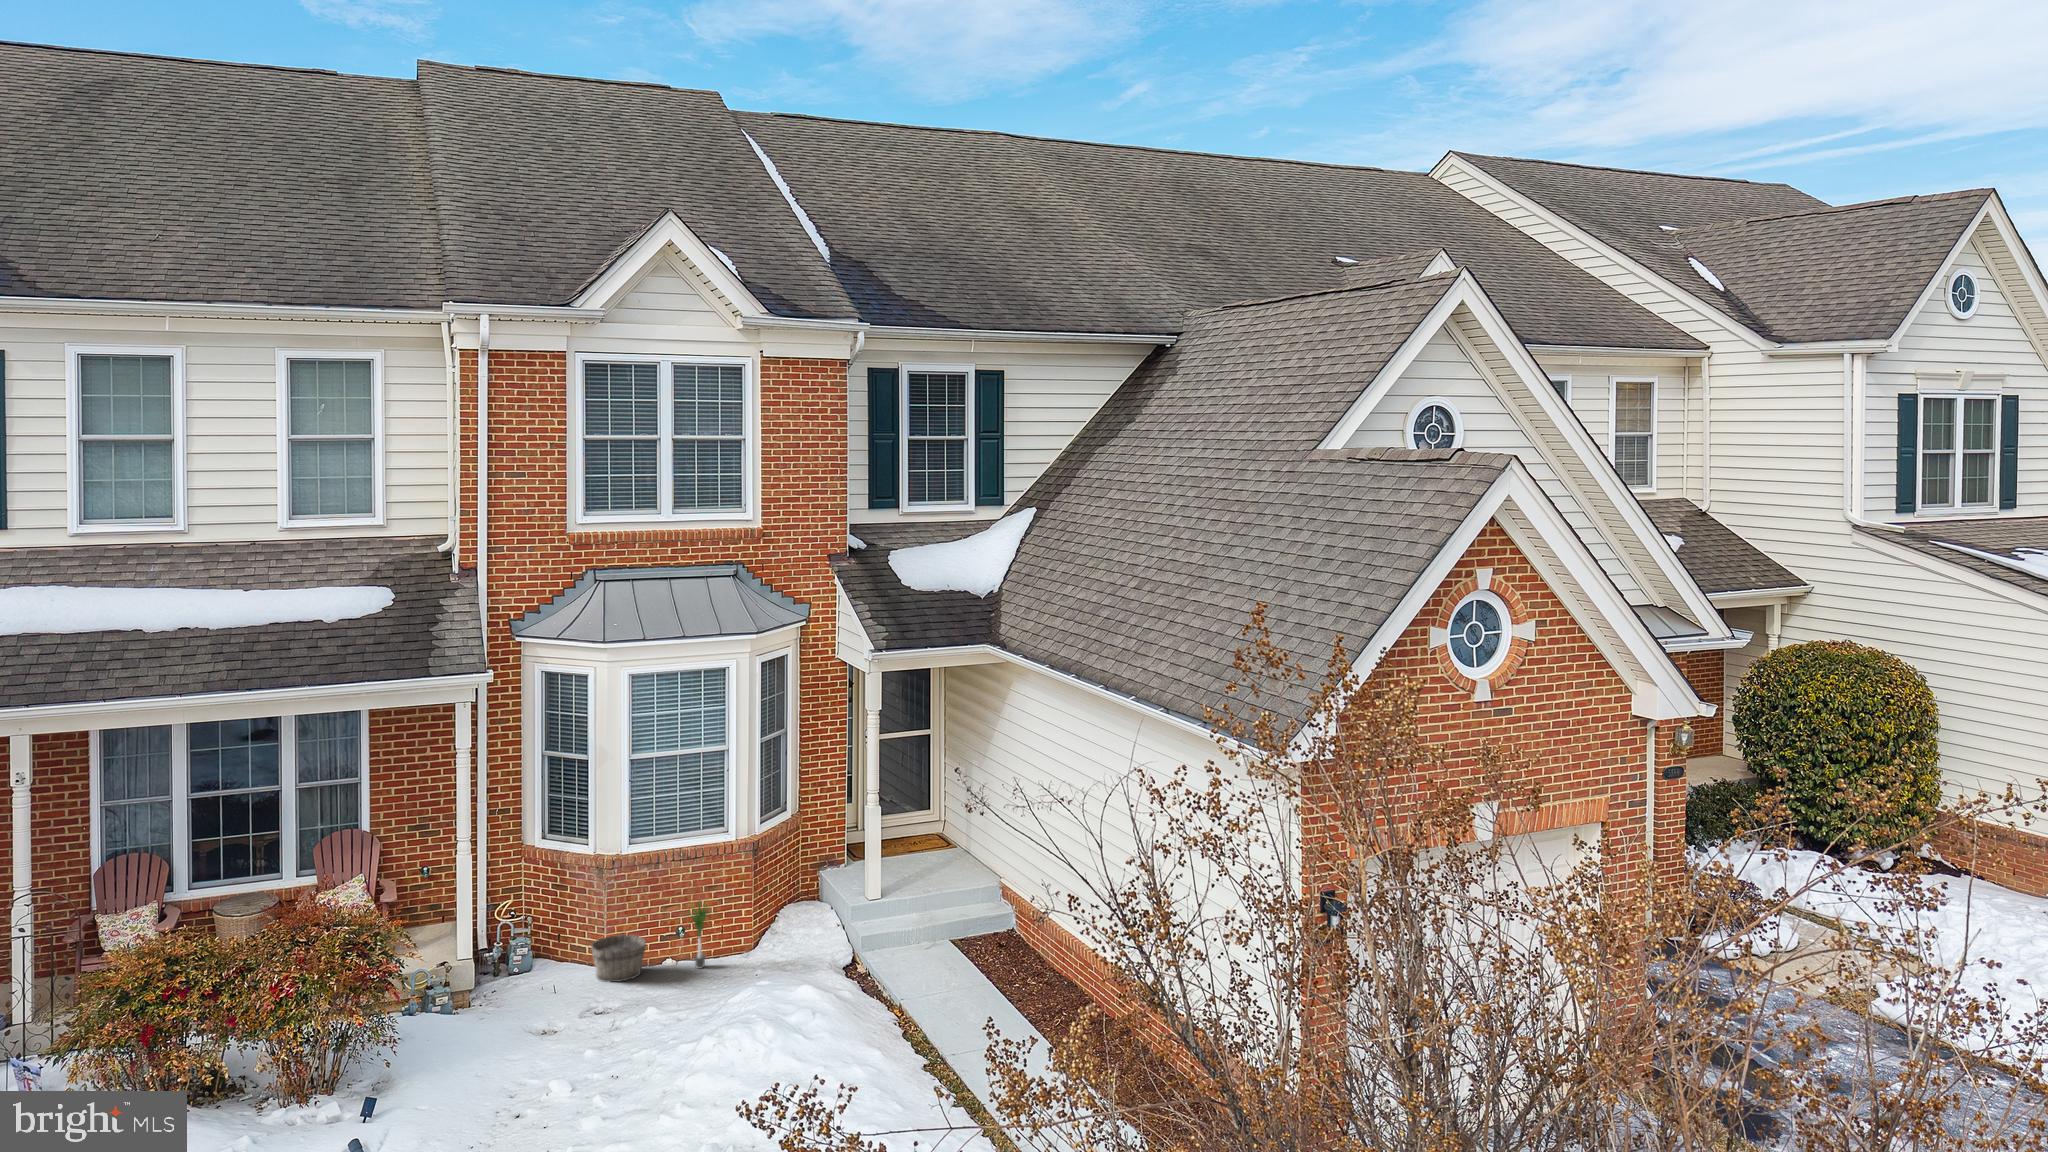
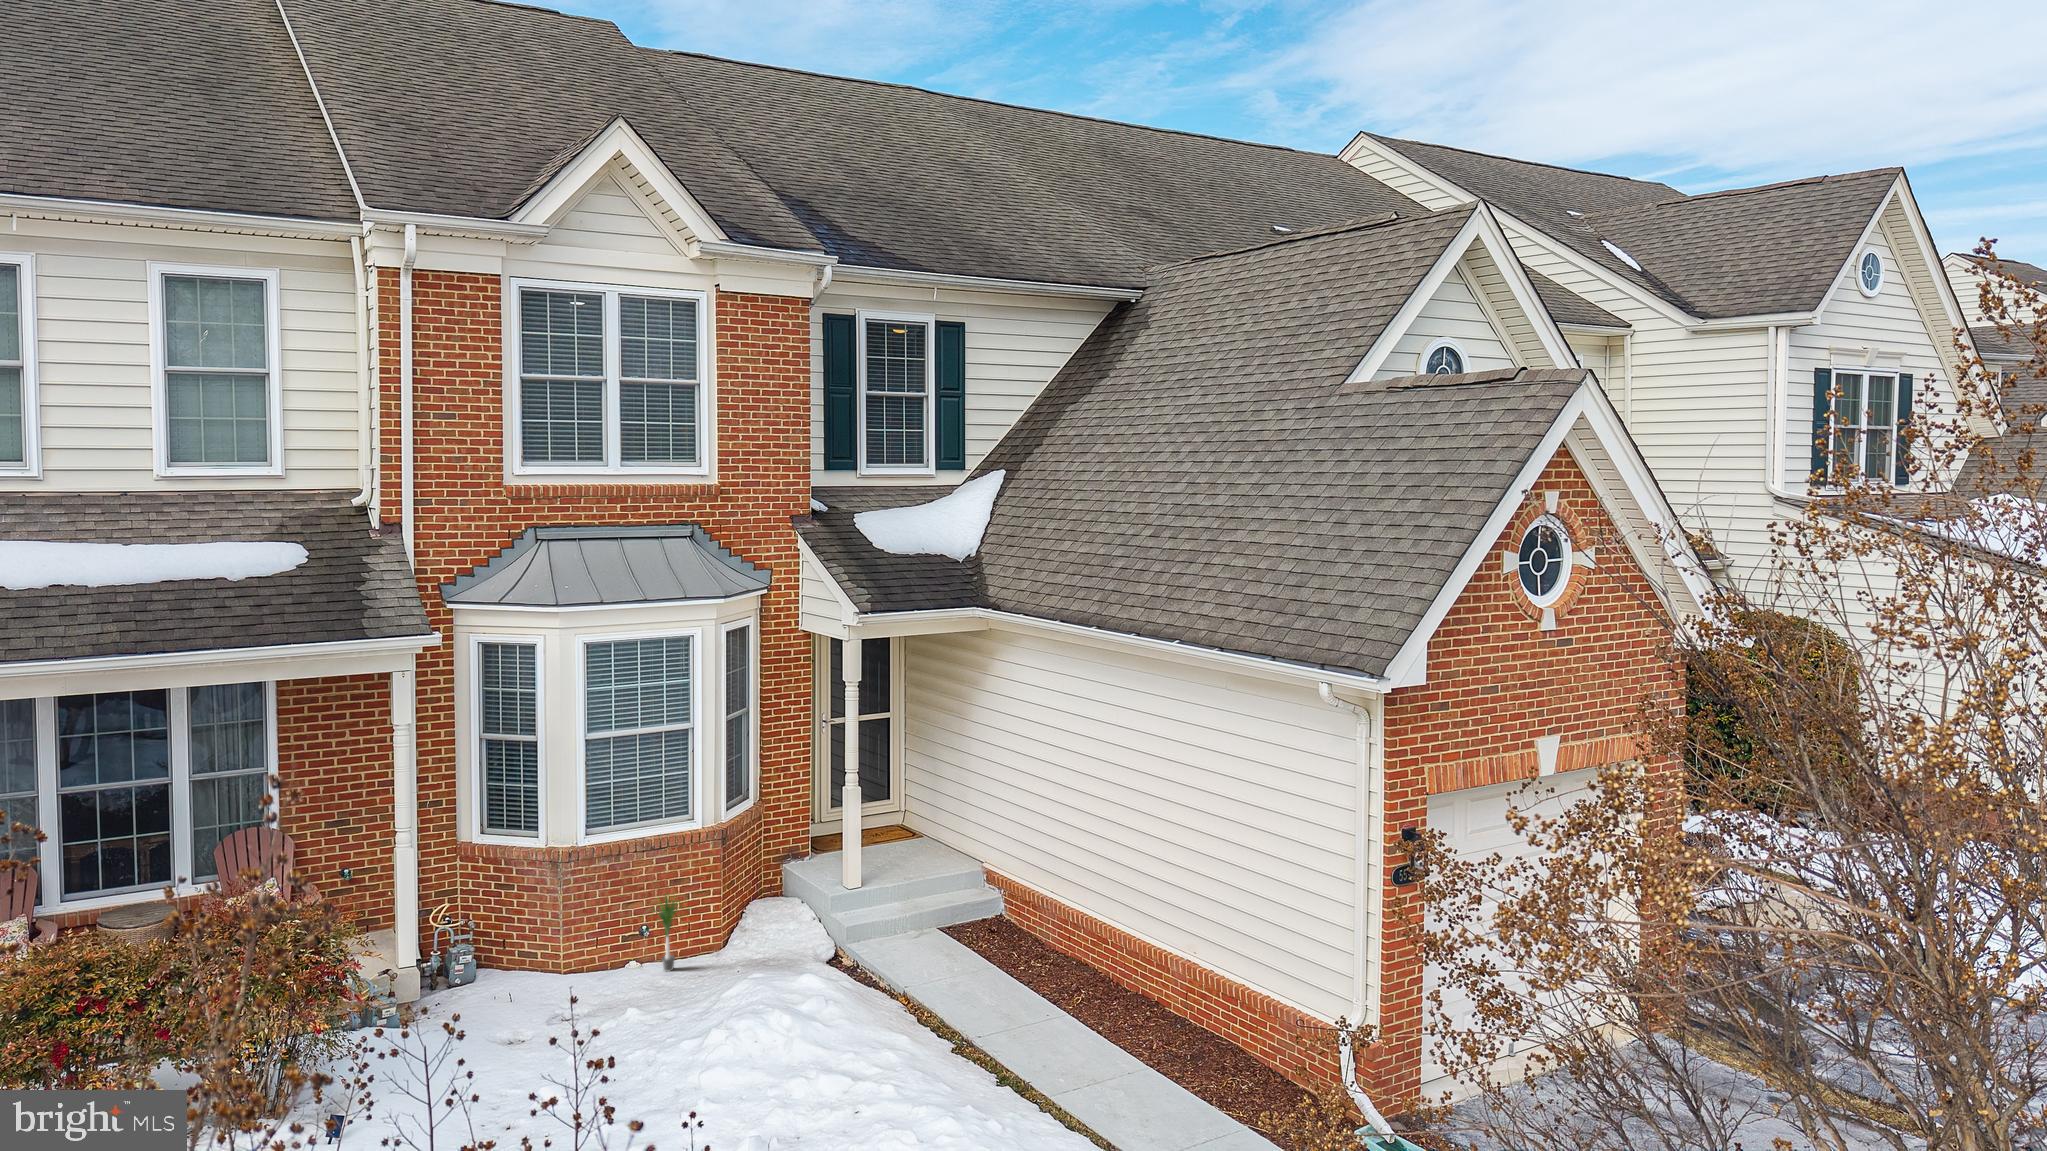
wooden bucket: present [591,934,646,982] -> none [545,930,608,990]

